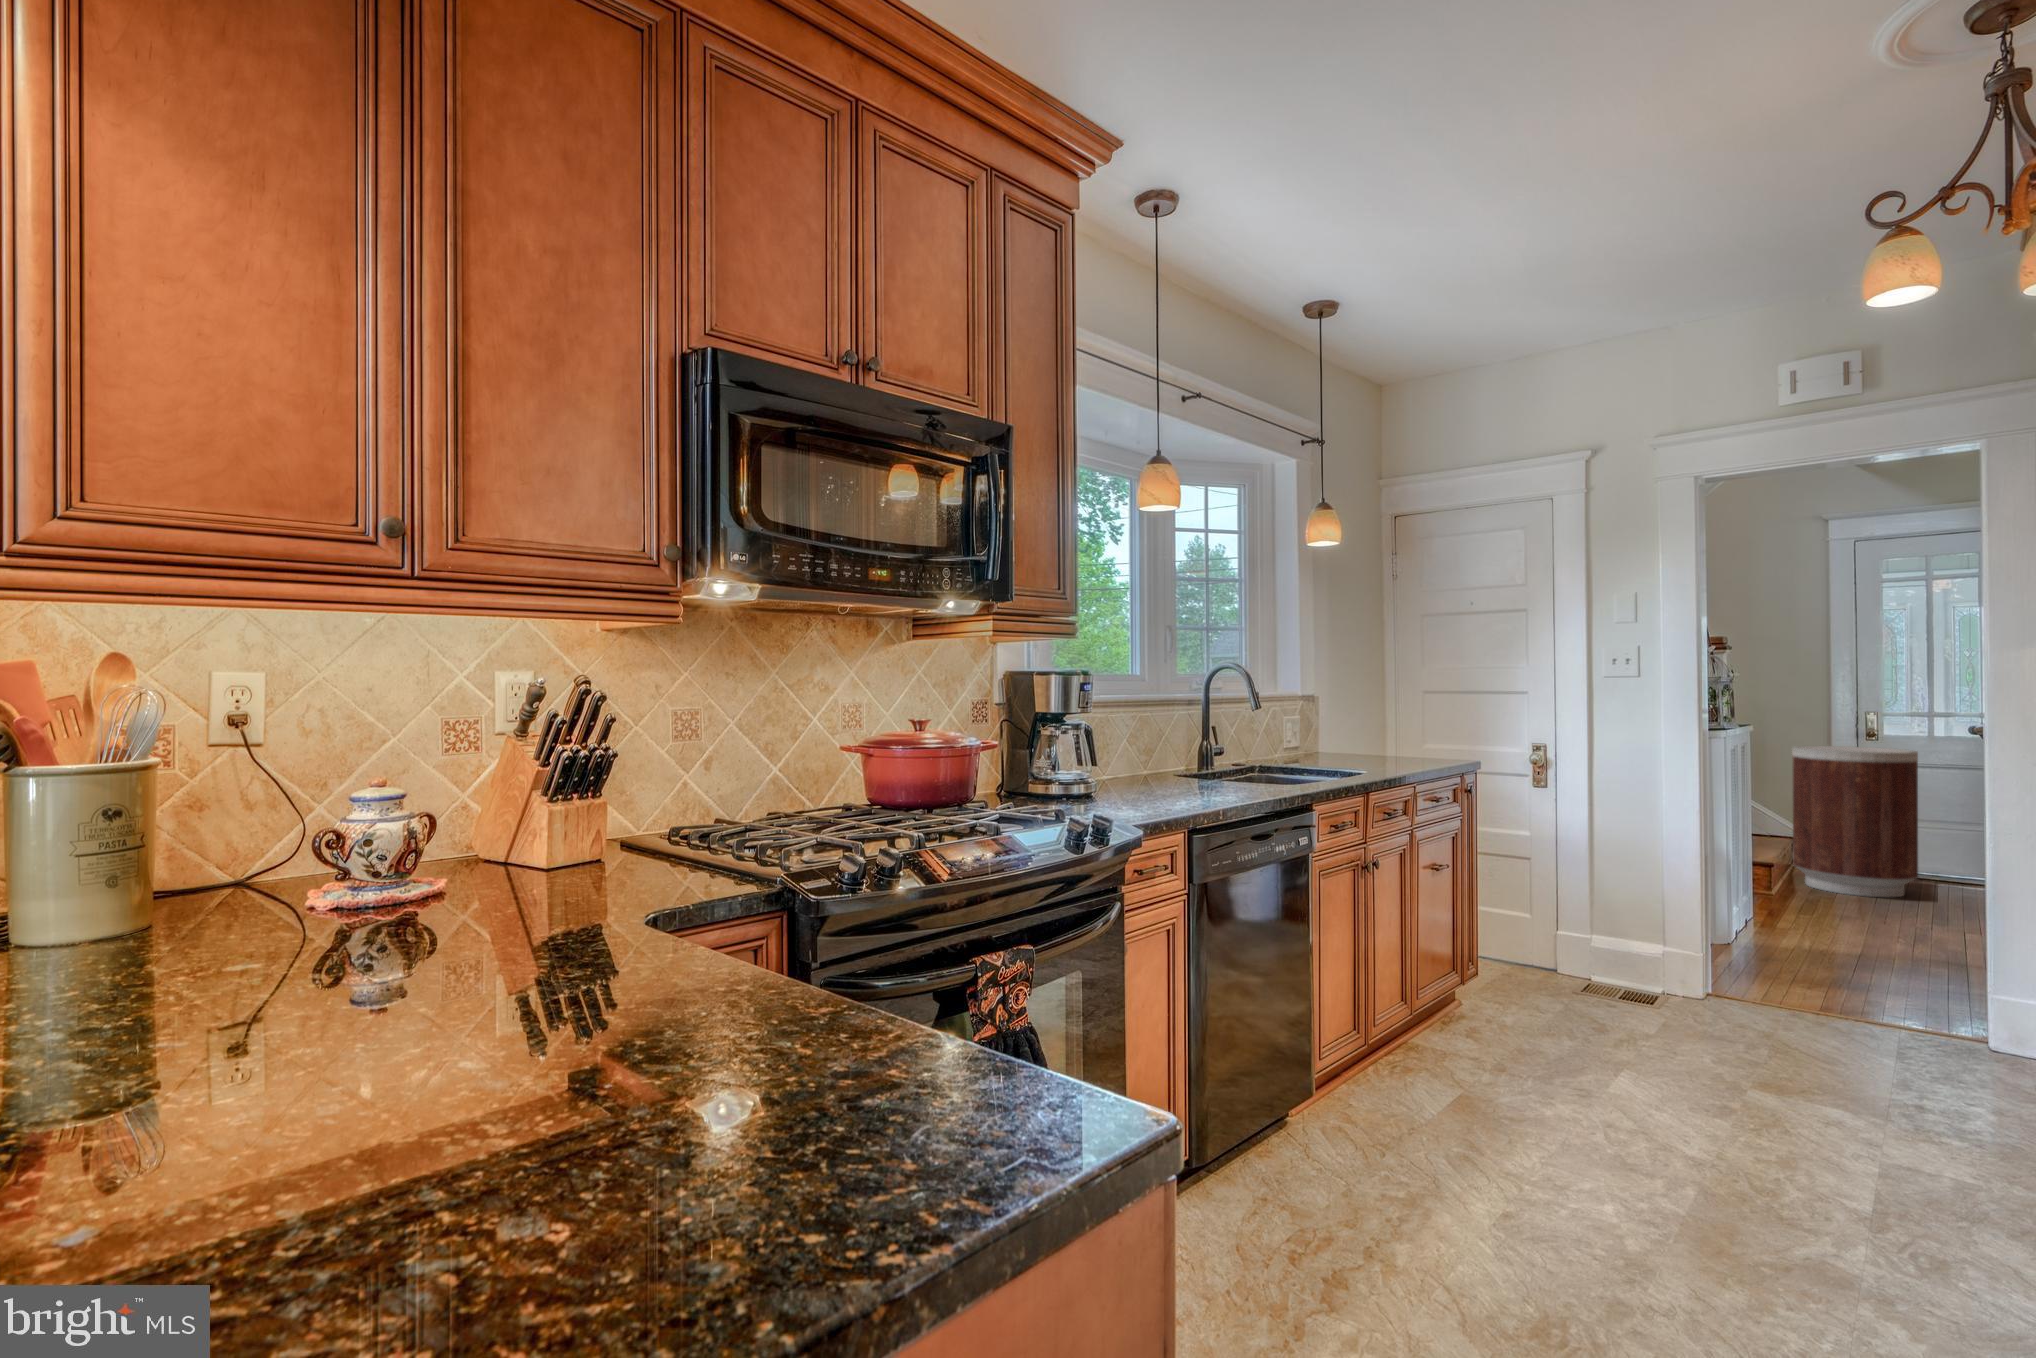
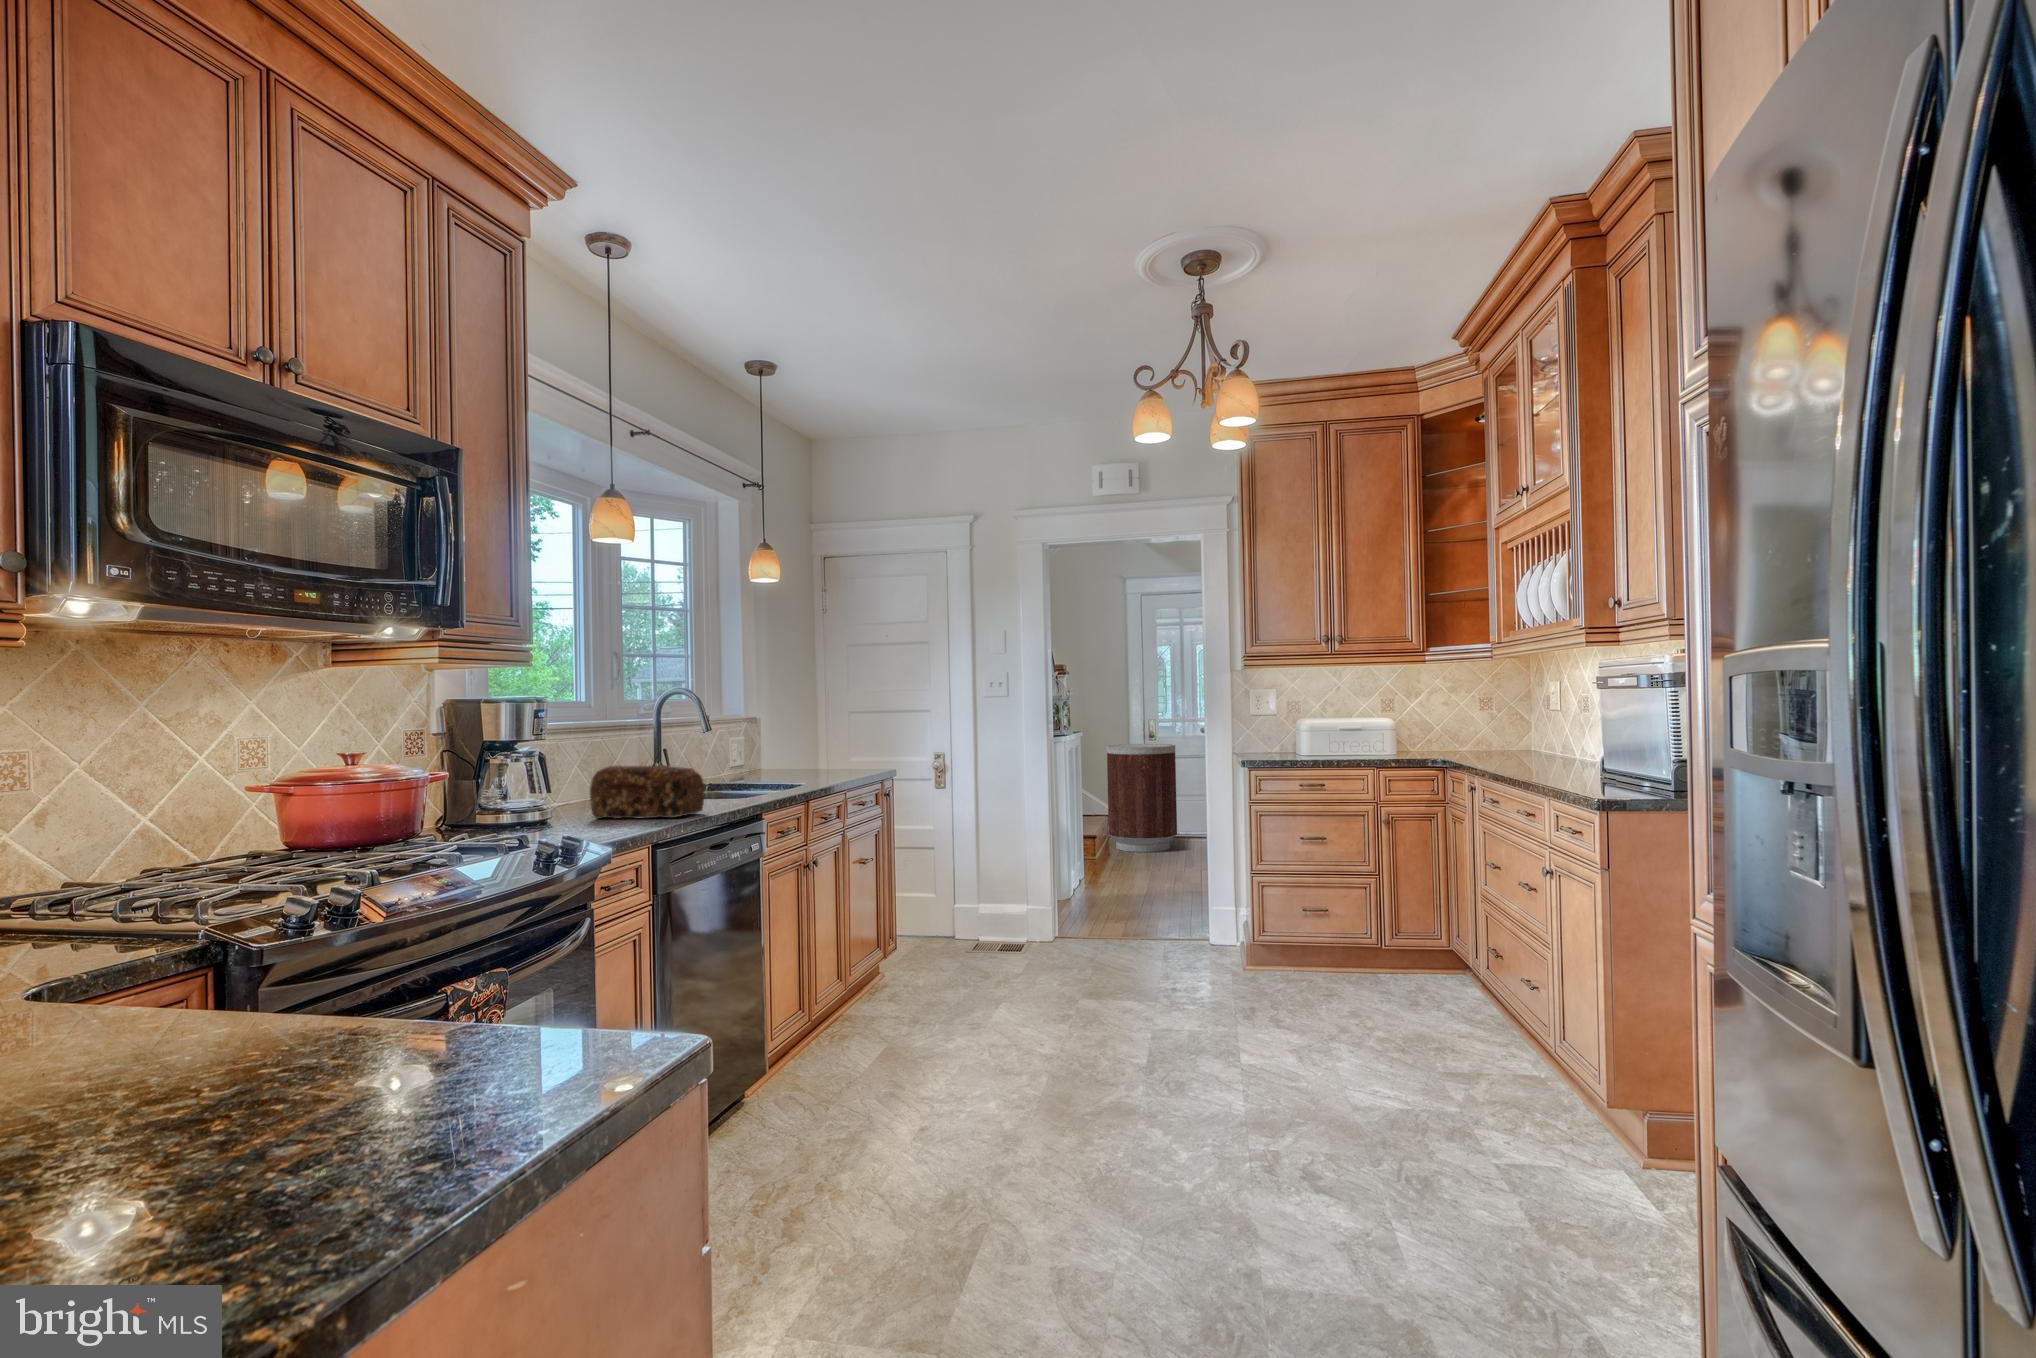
bread loaf: none [1133,742,1247,801] -> present [590,765,704,819]

